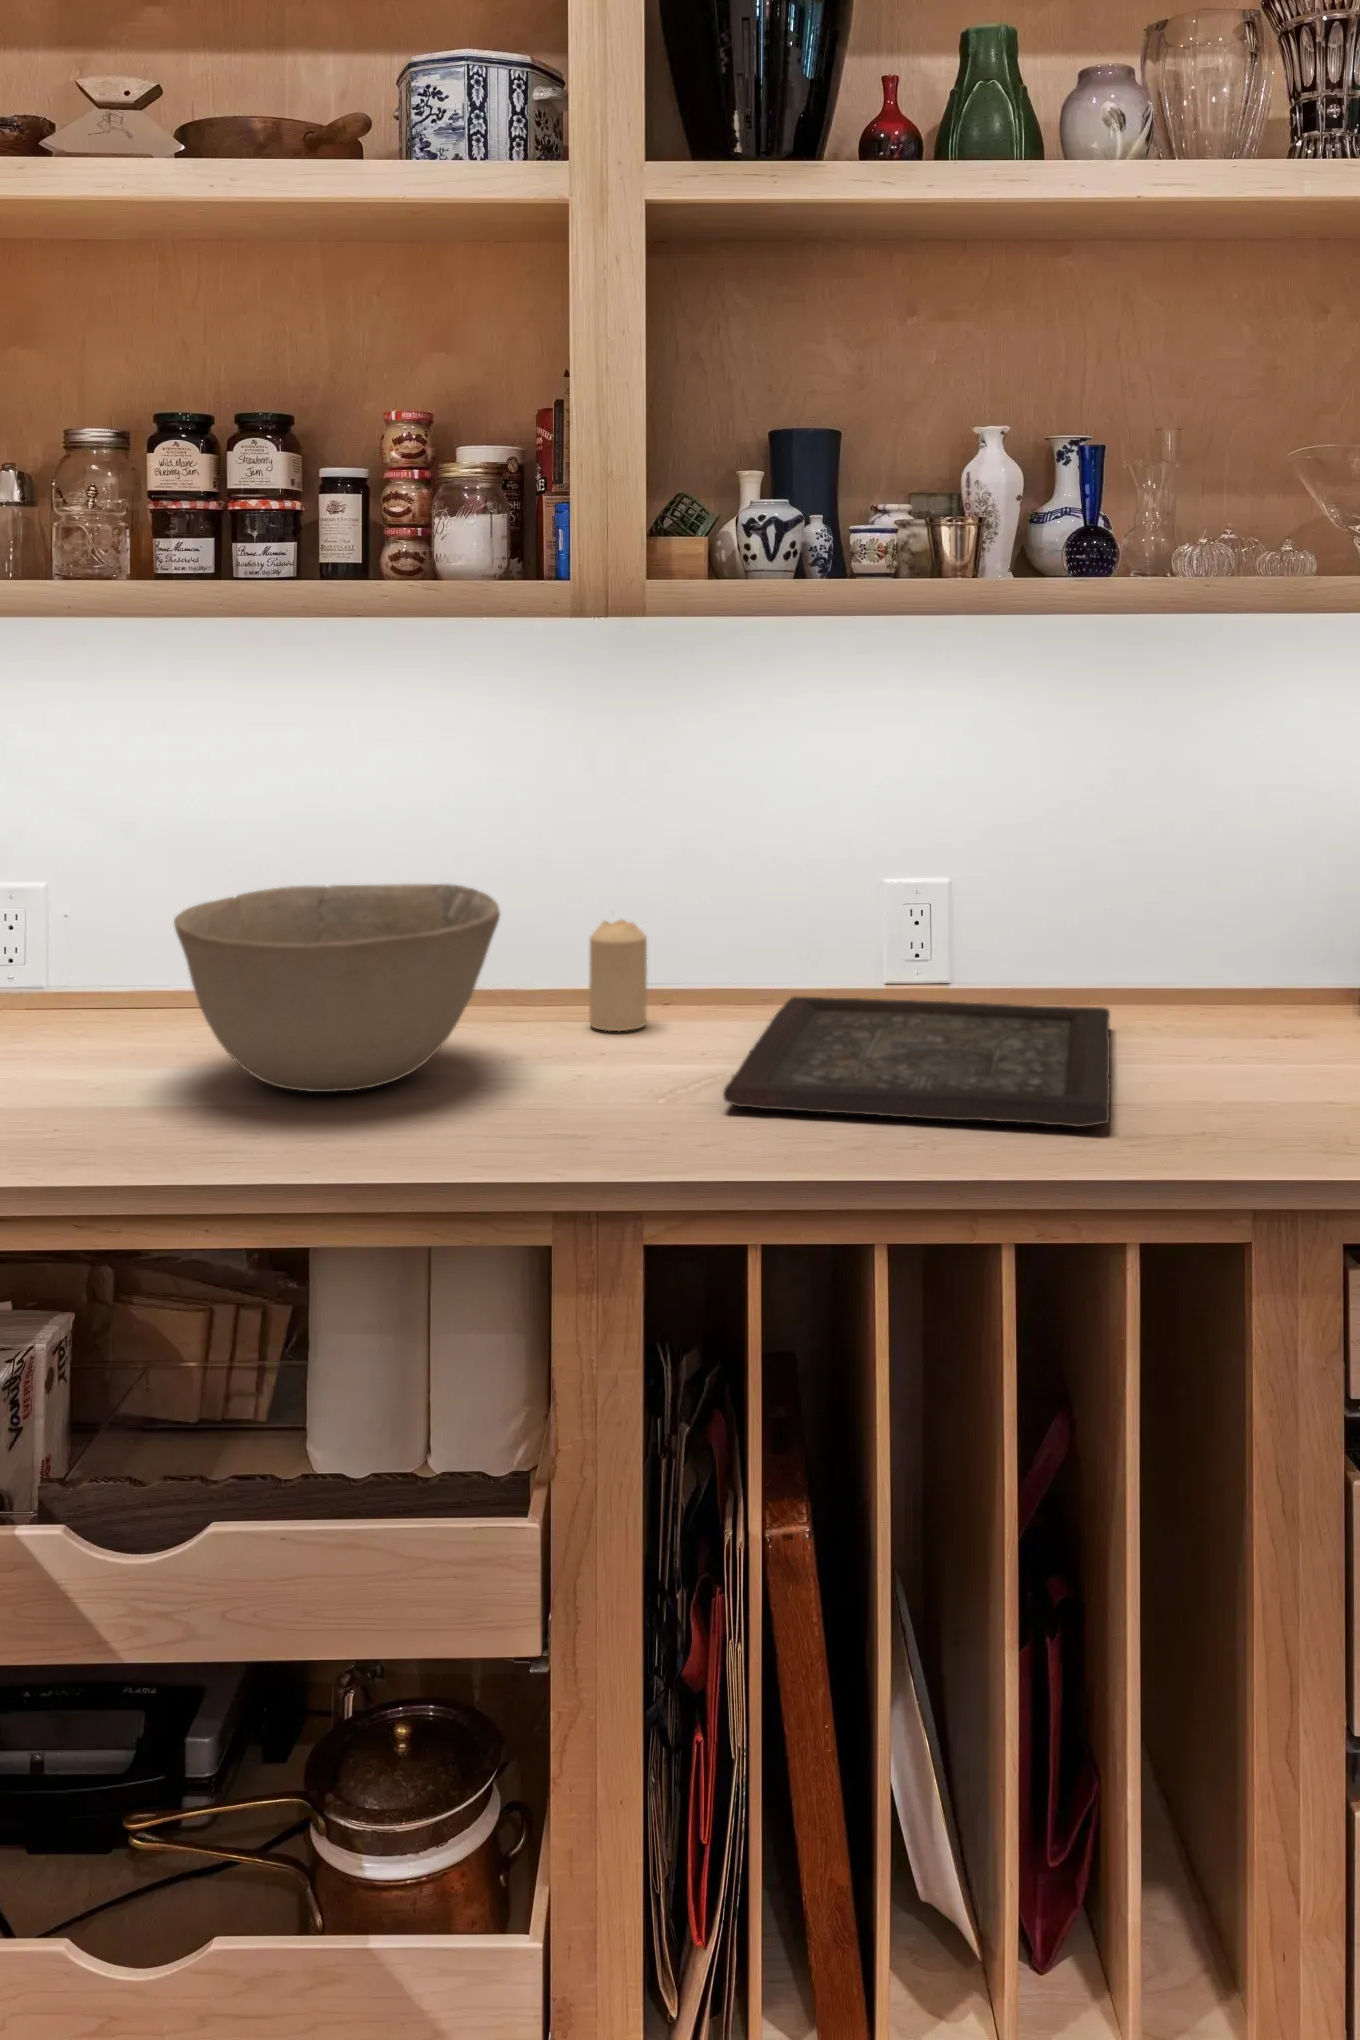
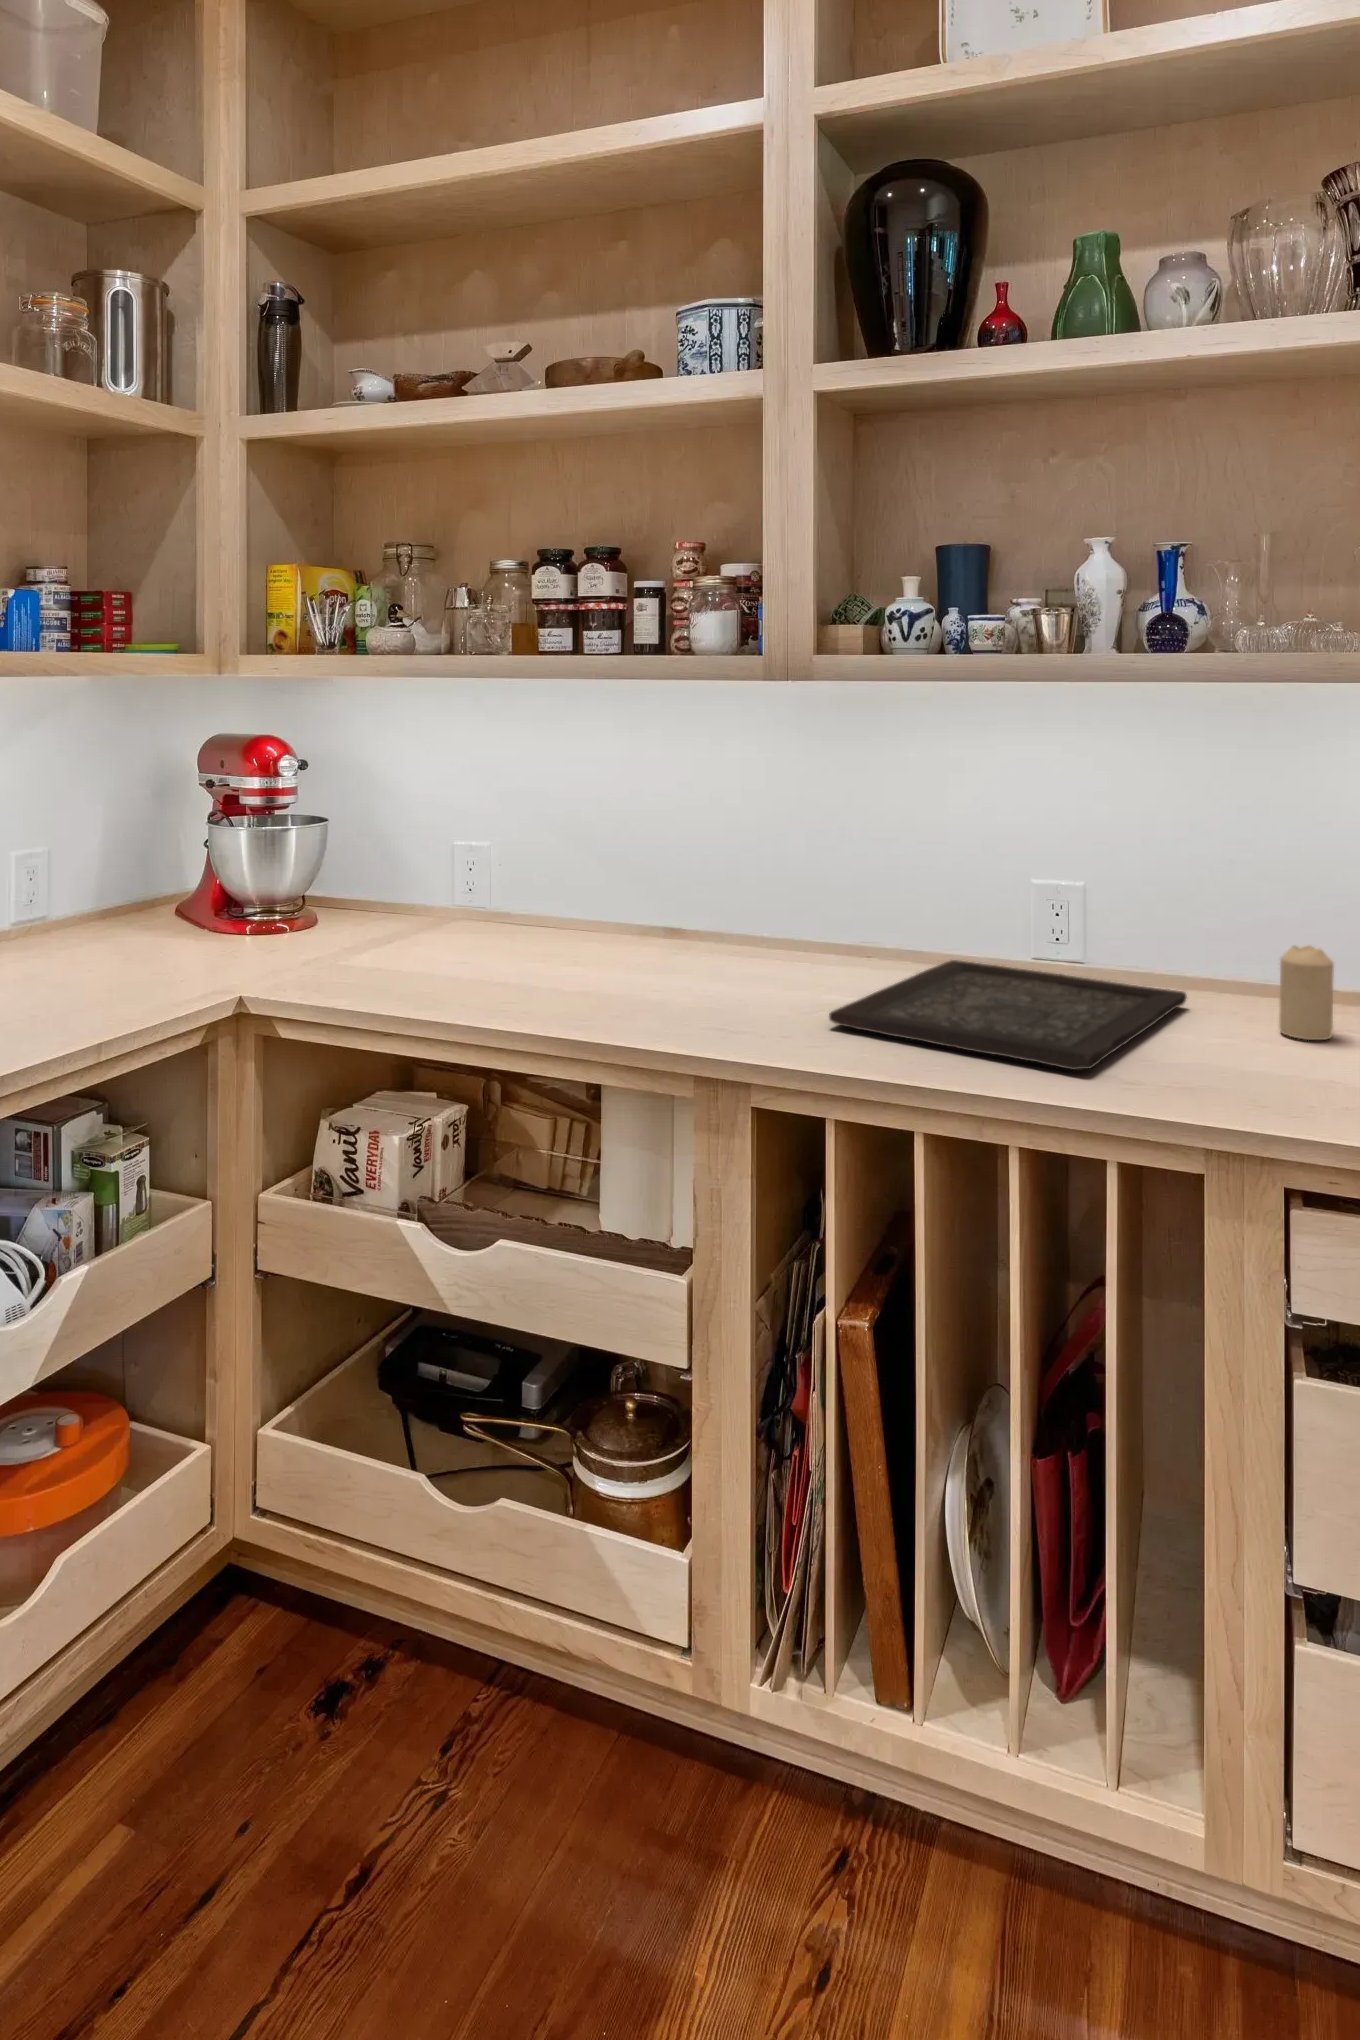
bowl: present [174,884,500,1092] -> none [512,854,718,986]
candle: present [589,920,647,1031] -> present [1279,946,1334,1040]

